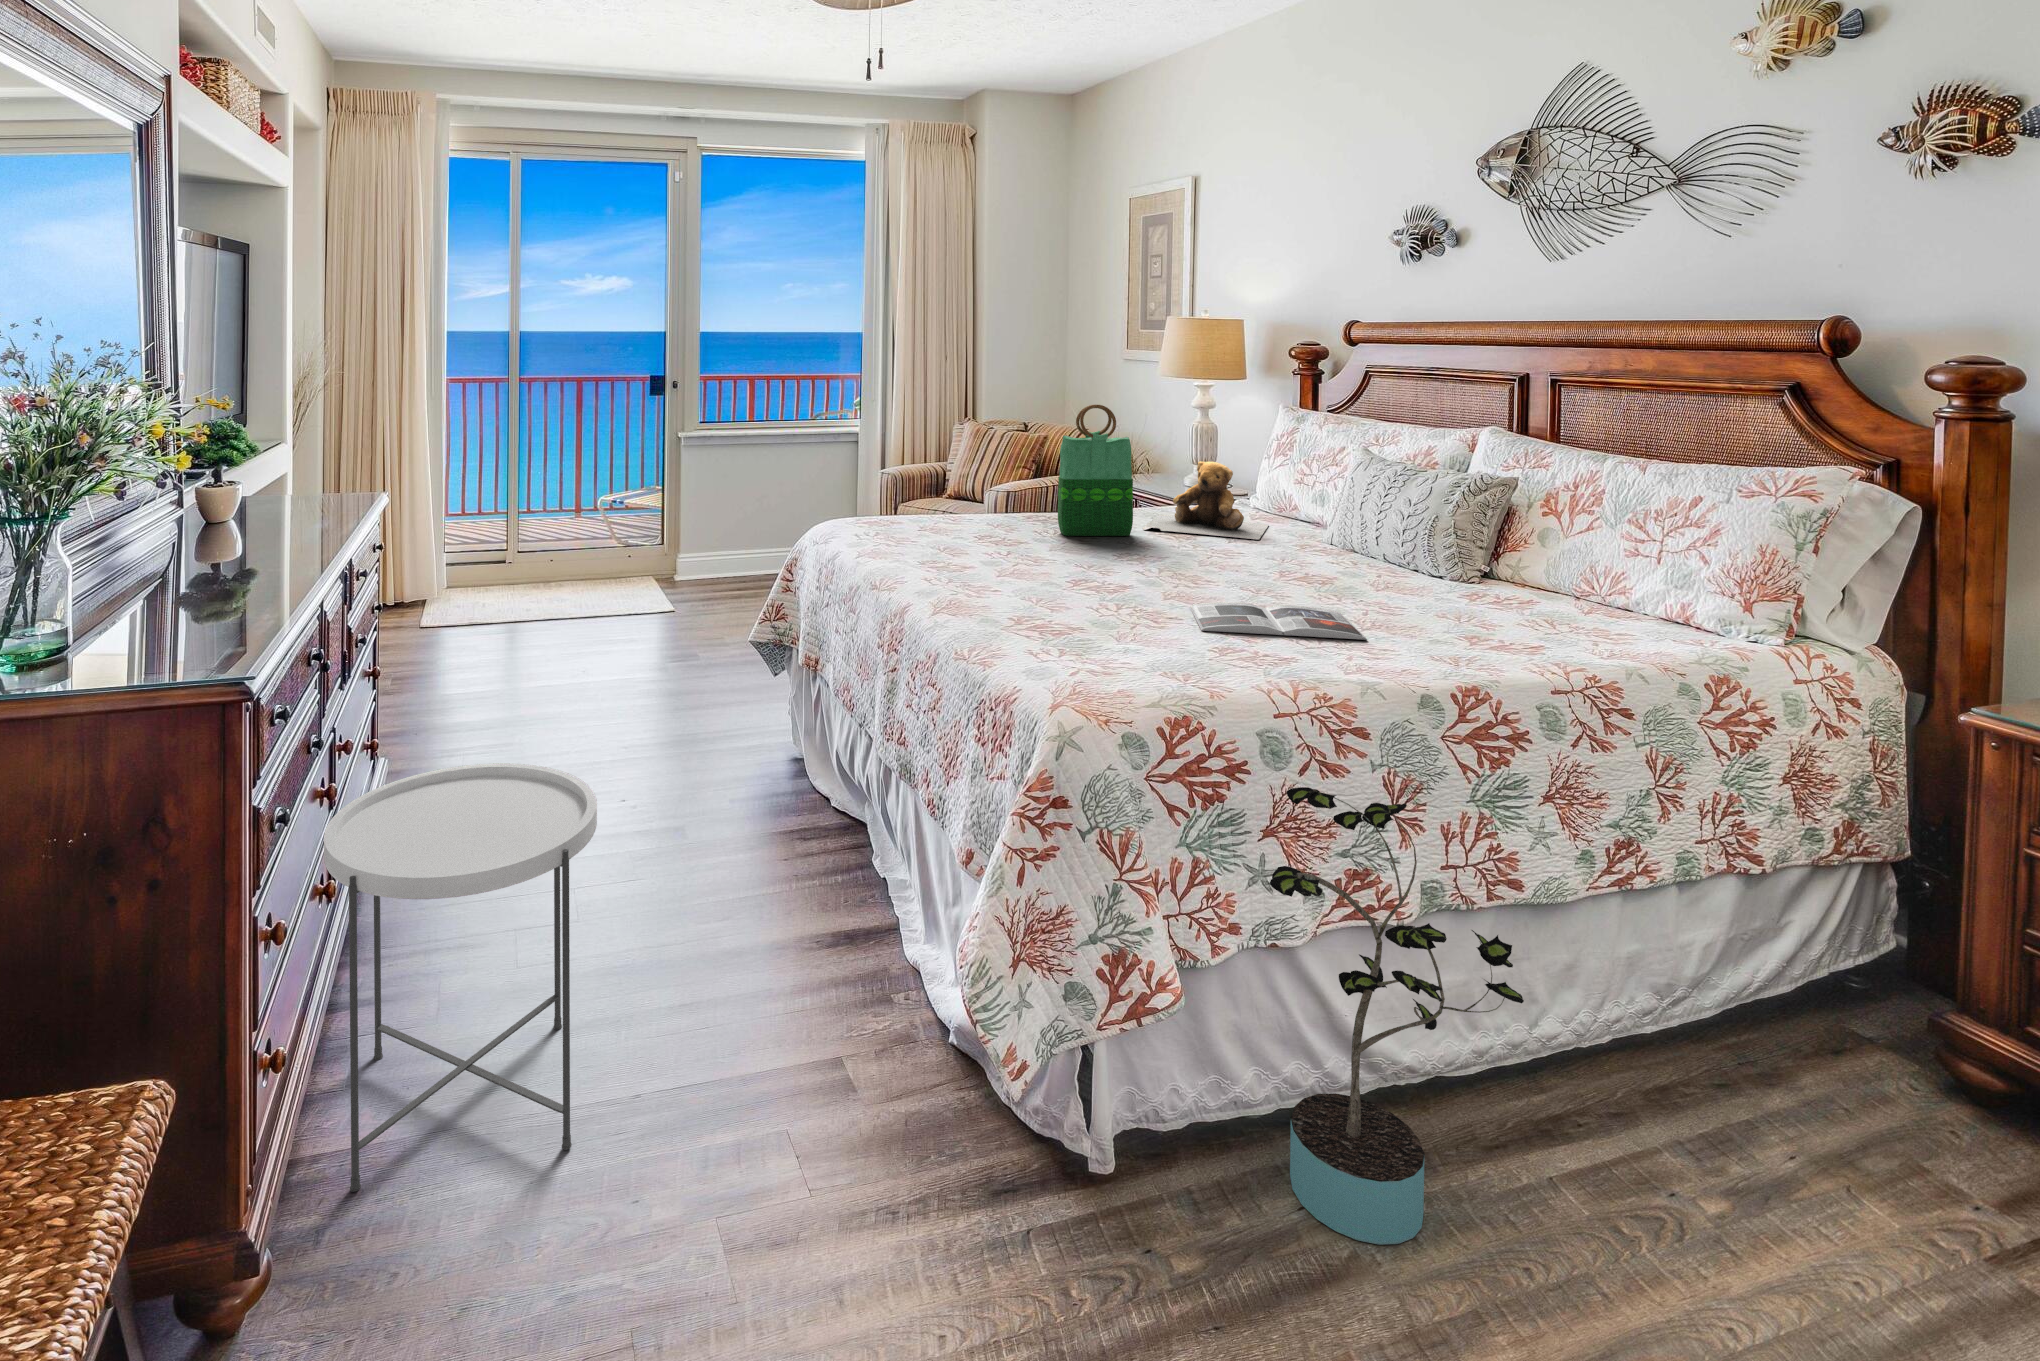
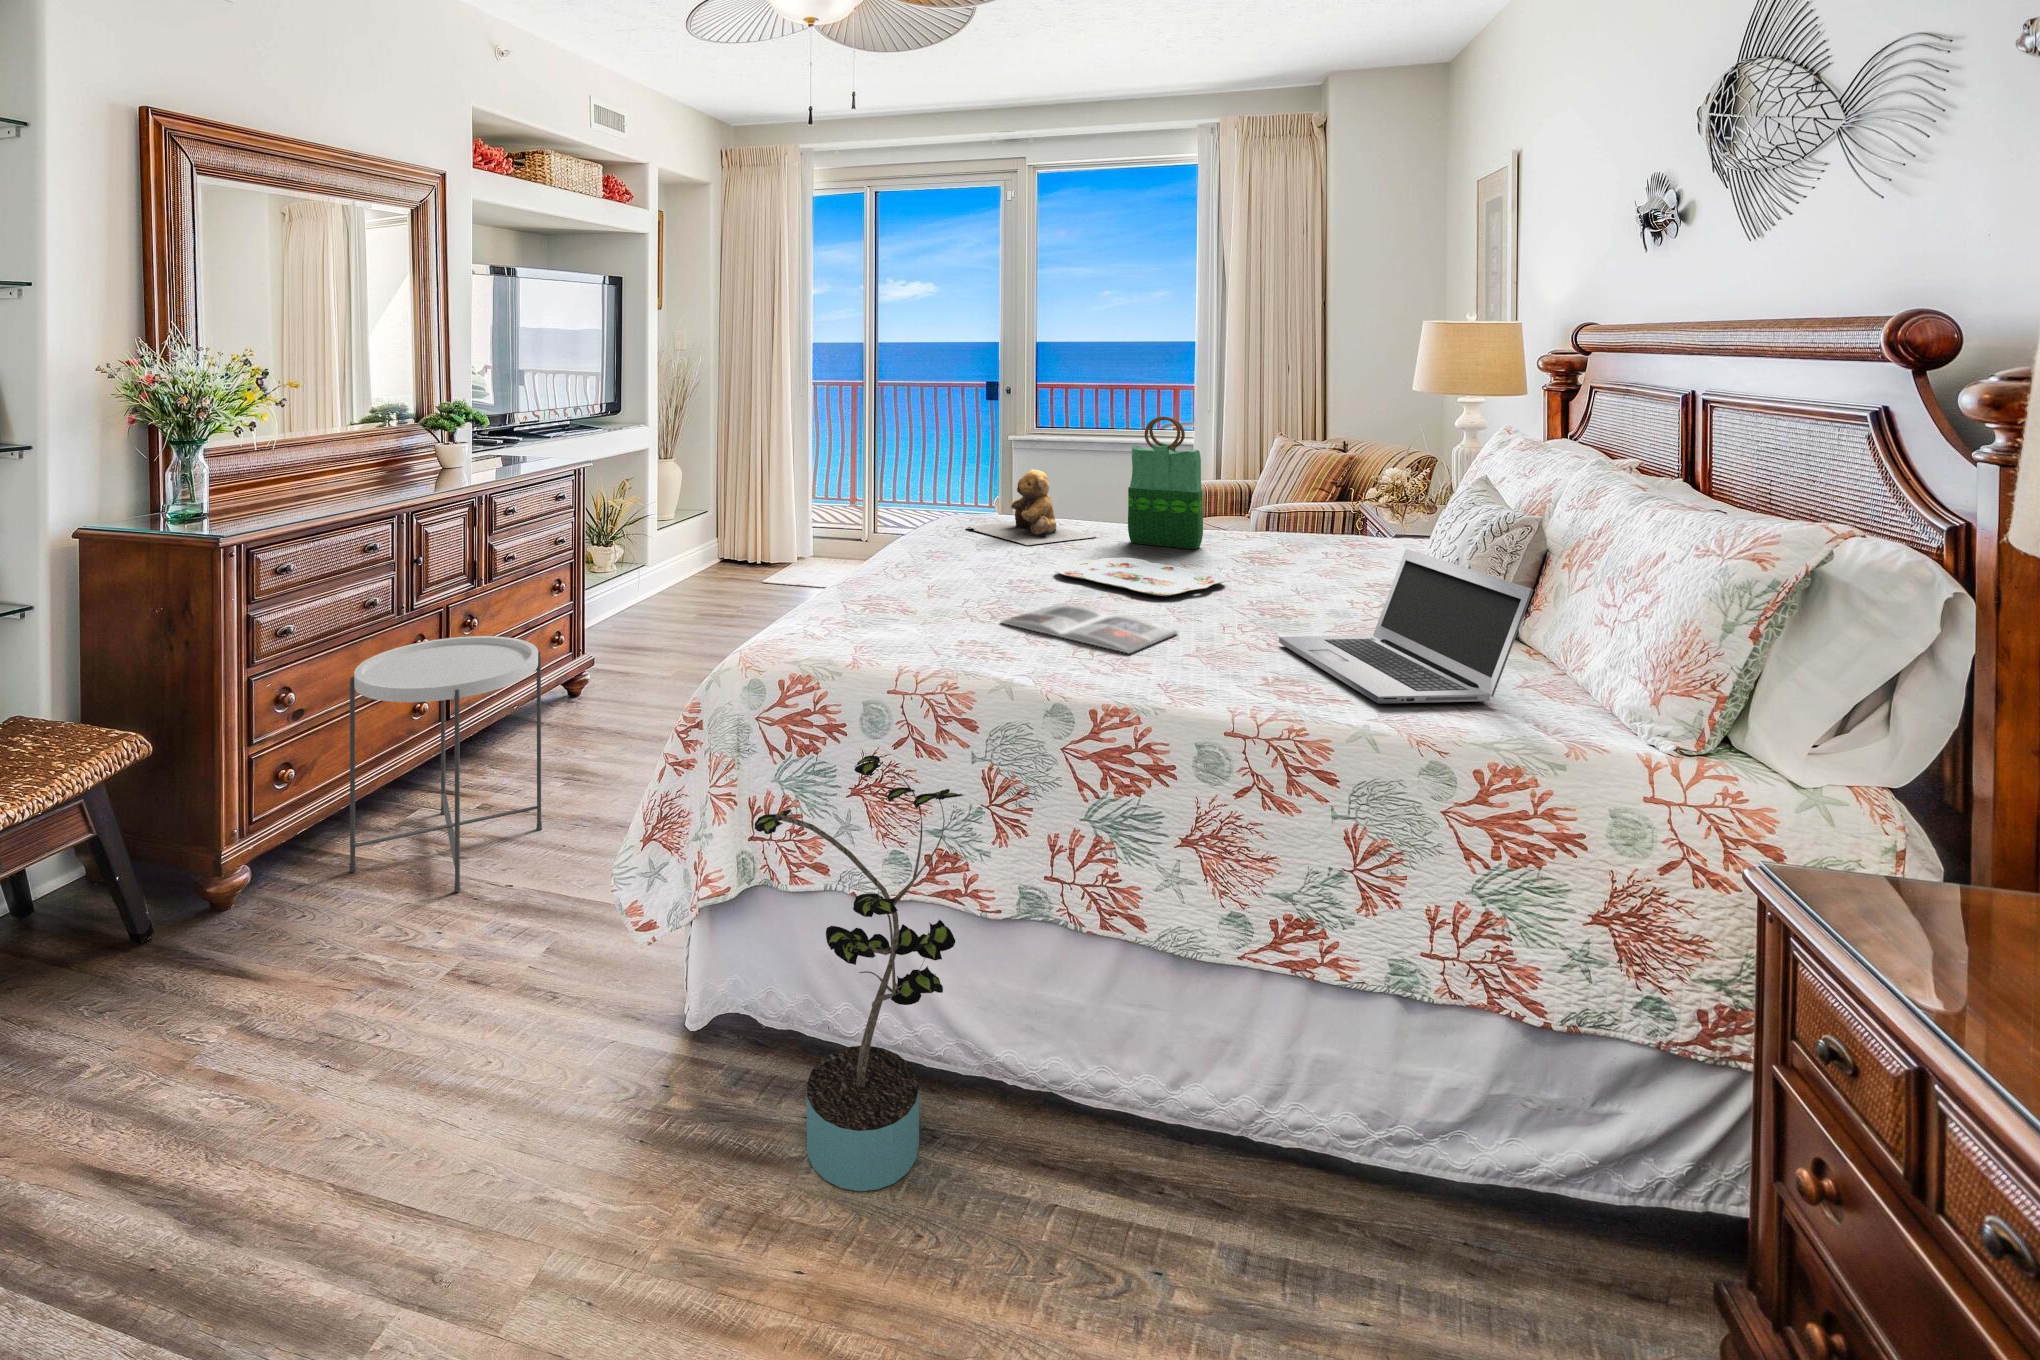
teddy bear: present [1142,461,1268,540] -> present [966,469,1096,545]
laptop: none [1422,515,1655,647] -> present [1279,549,1533,703]
serving tray: none [1095,550,1256,584] -> present [1055,558,1225,596]

